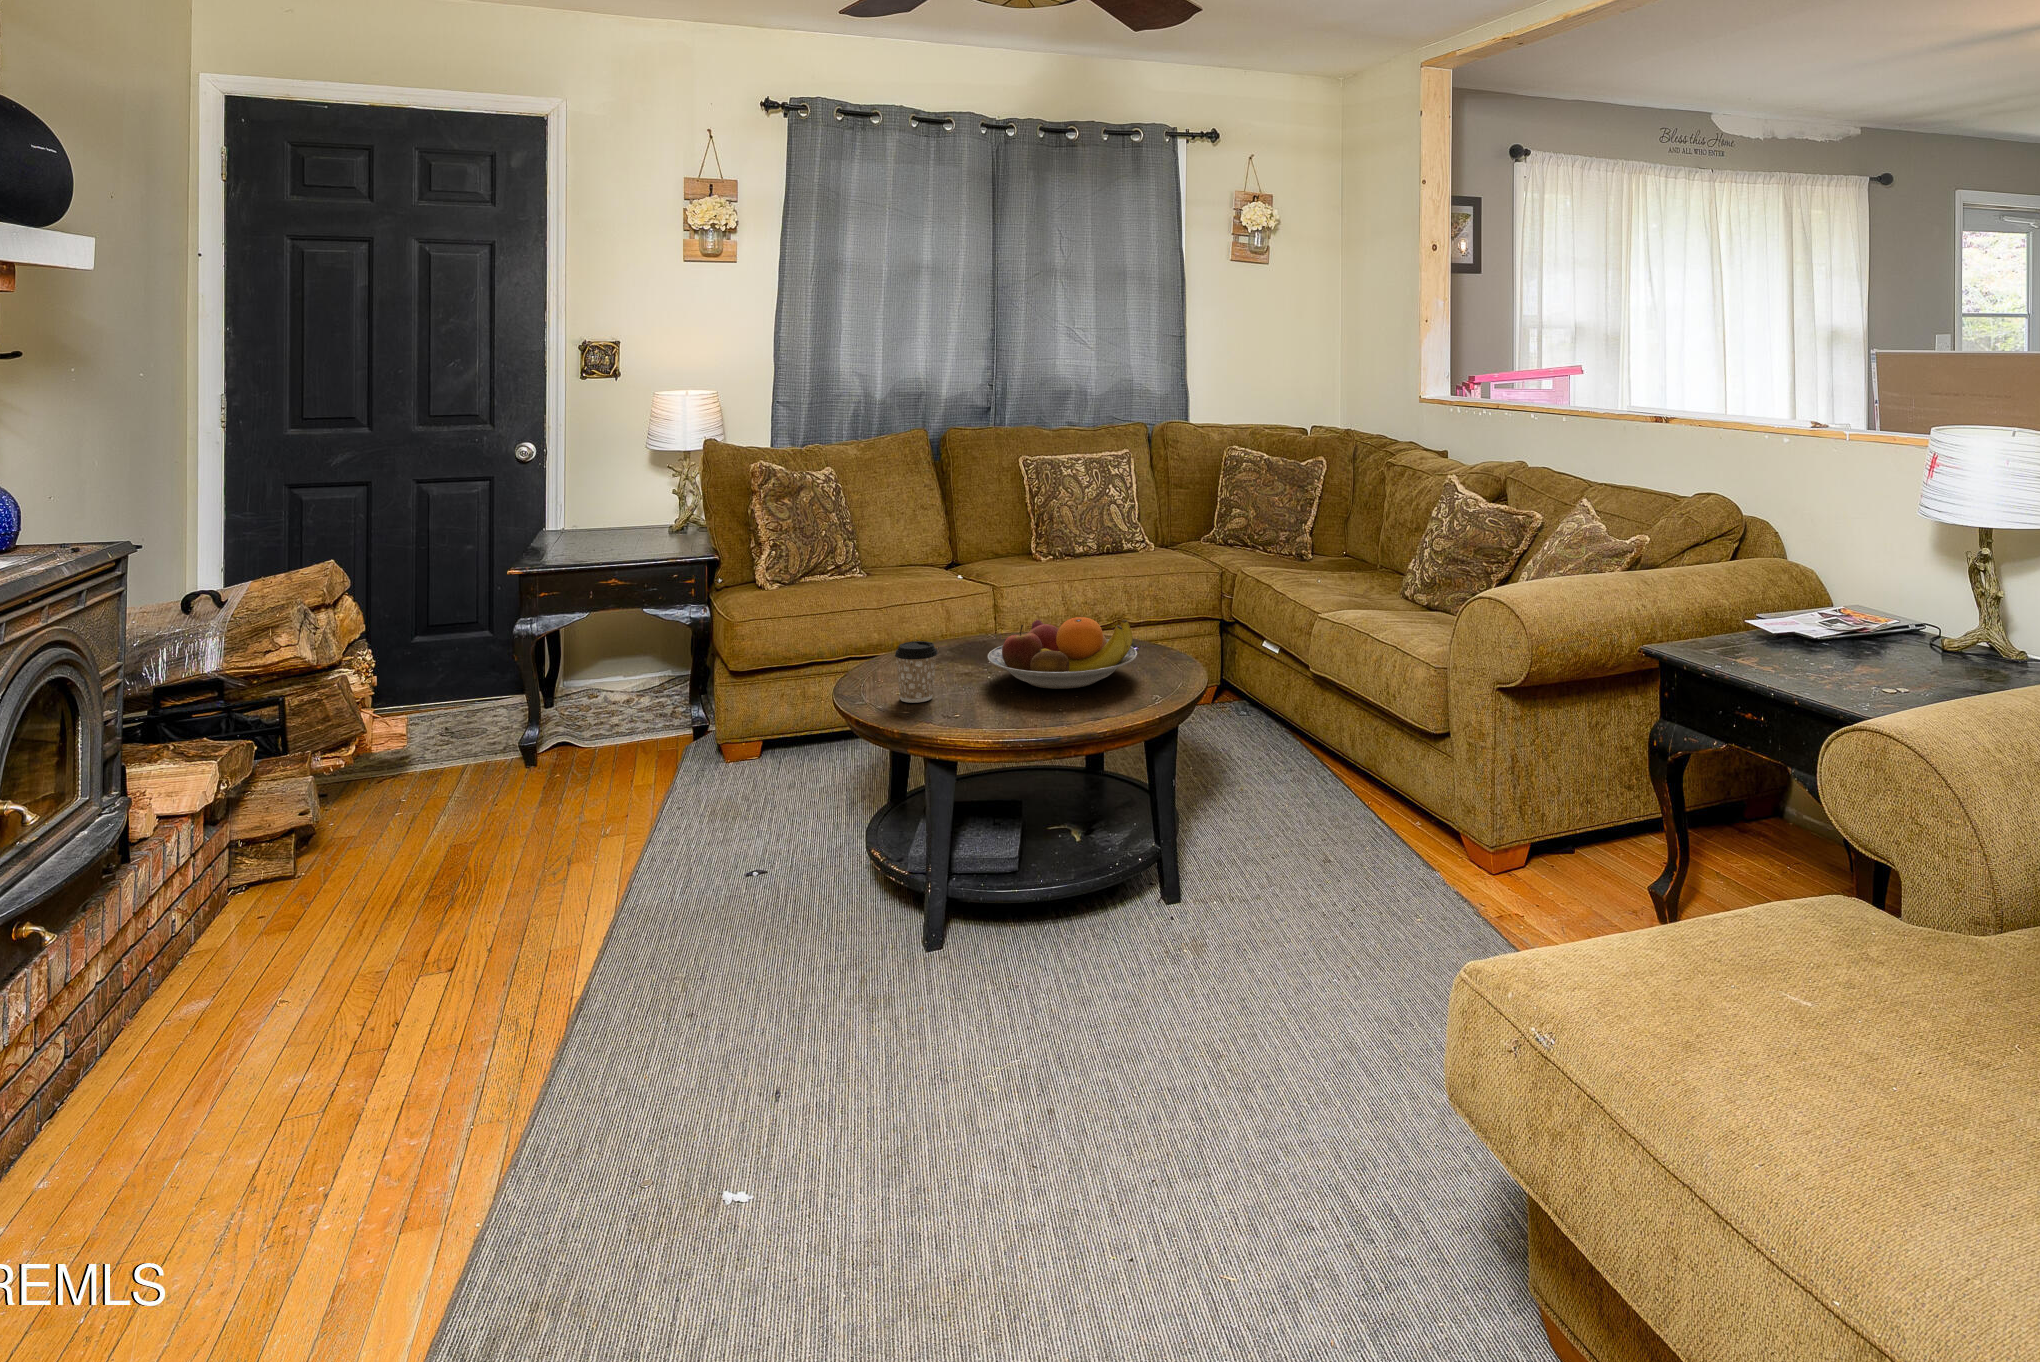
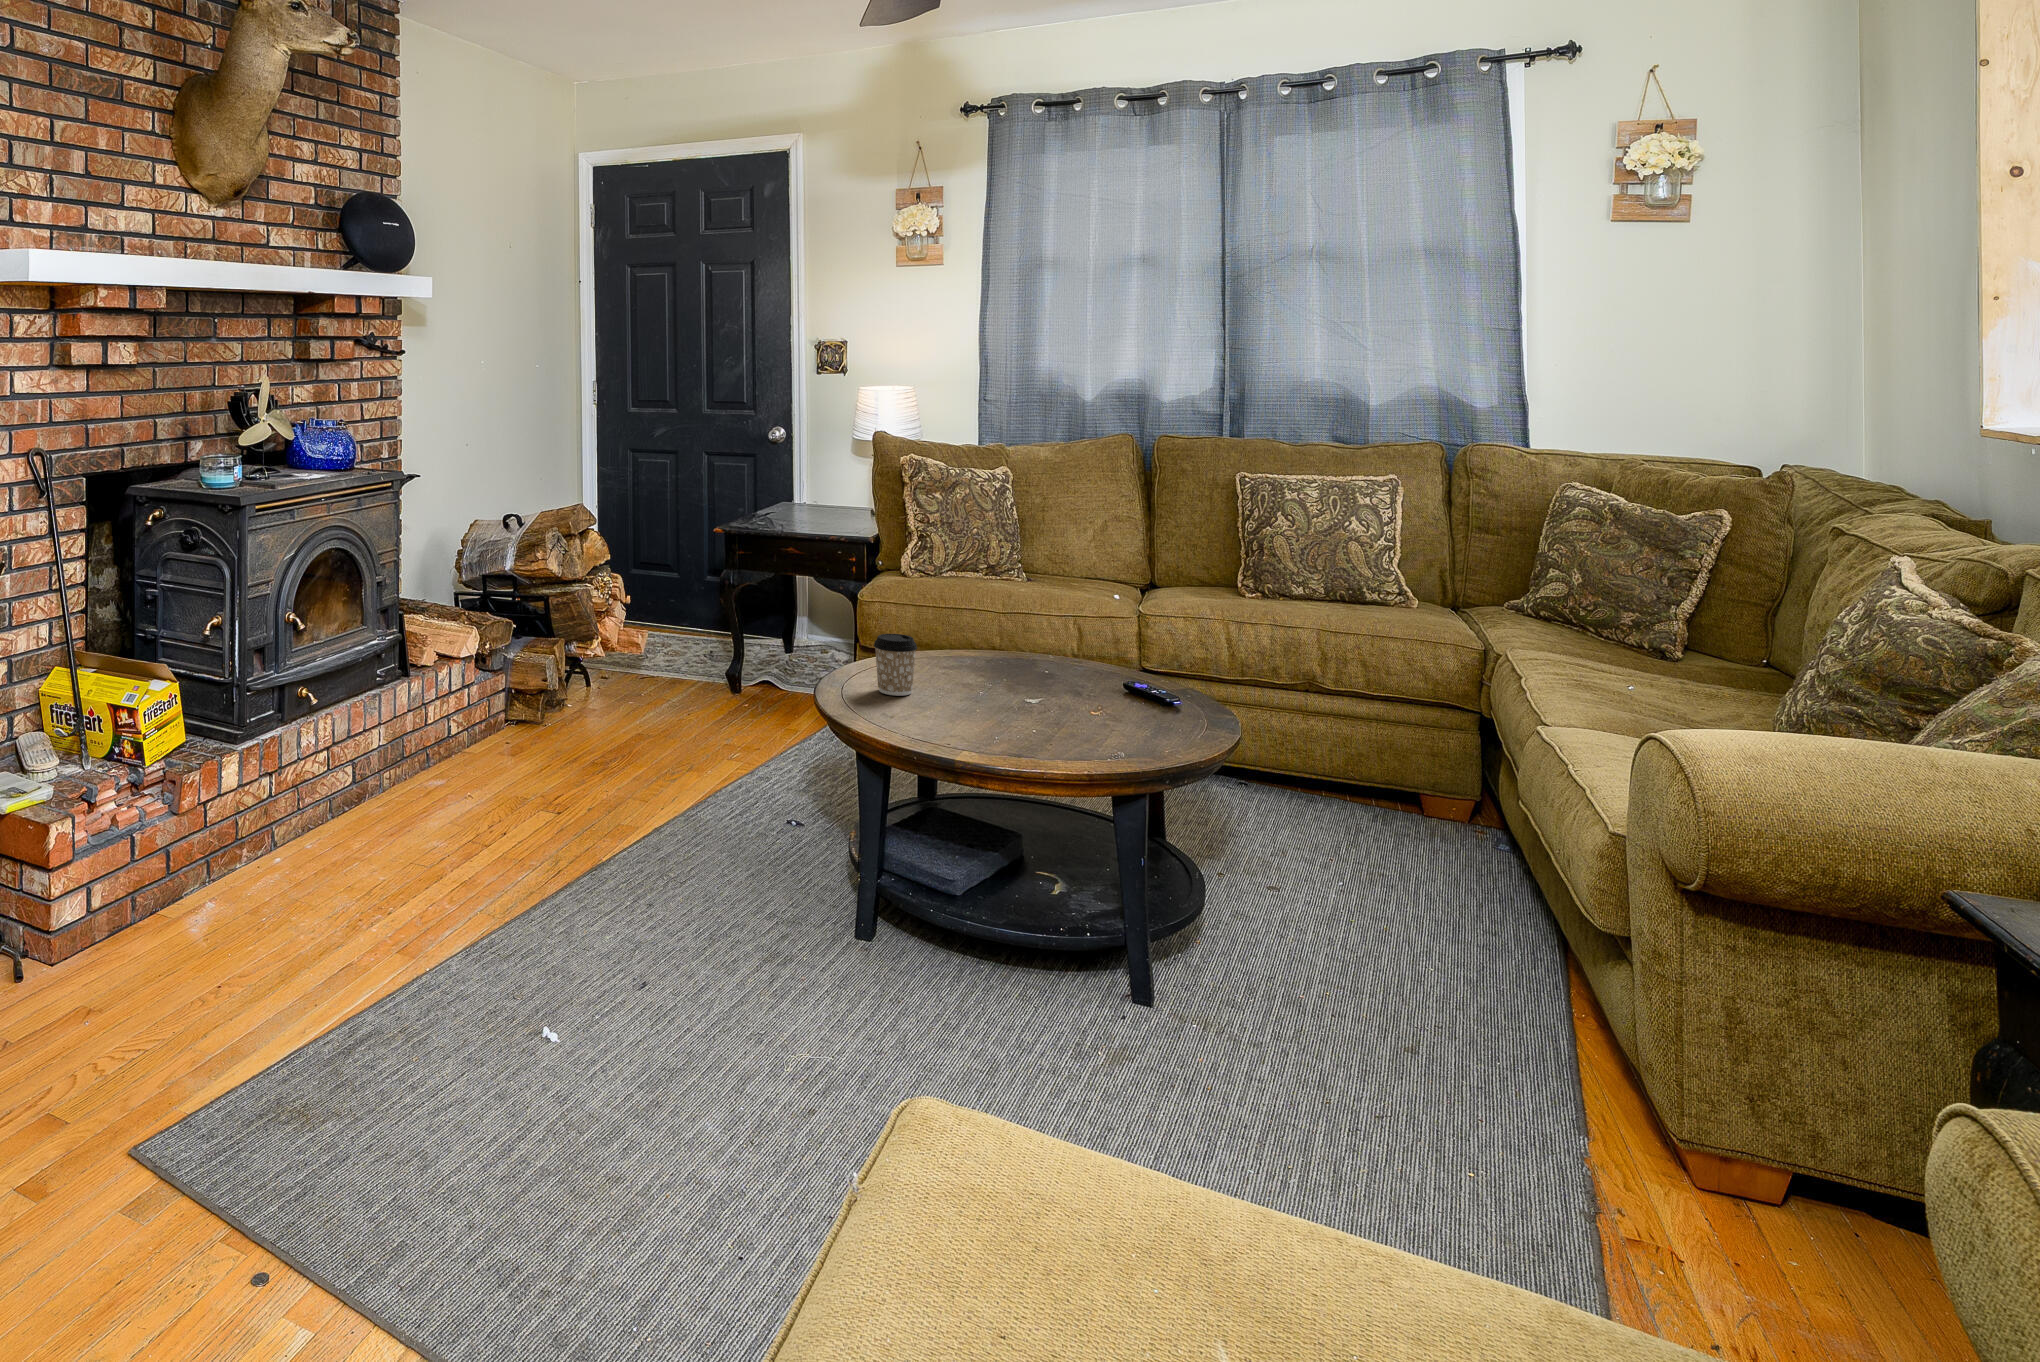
fruit bowl: present [988,617,1137,689] -> none [974,638,1154,719]

